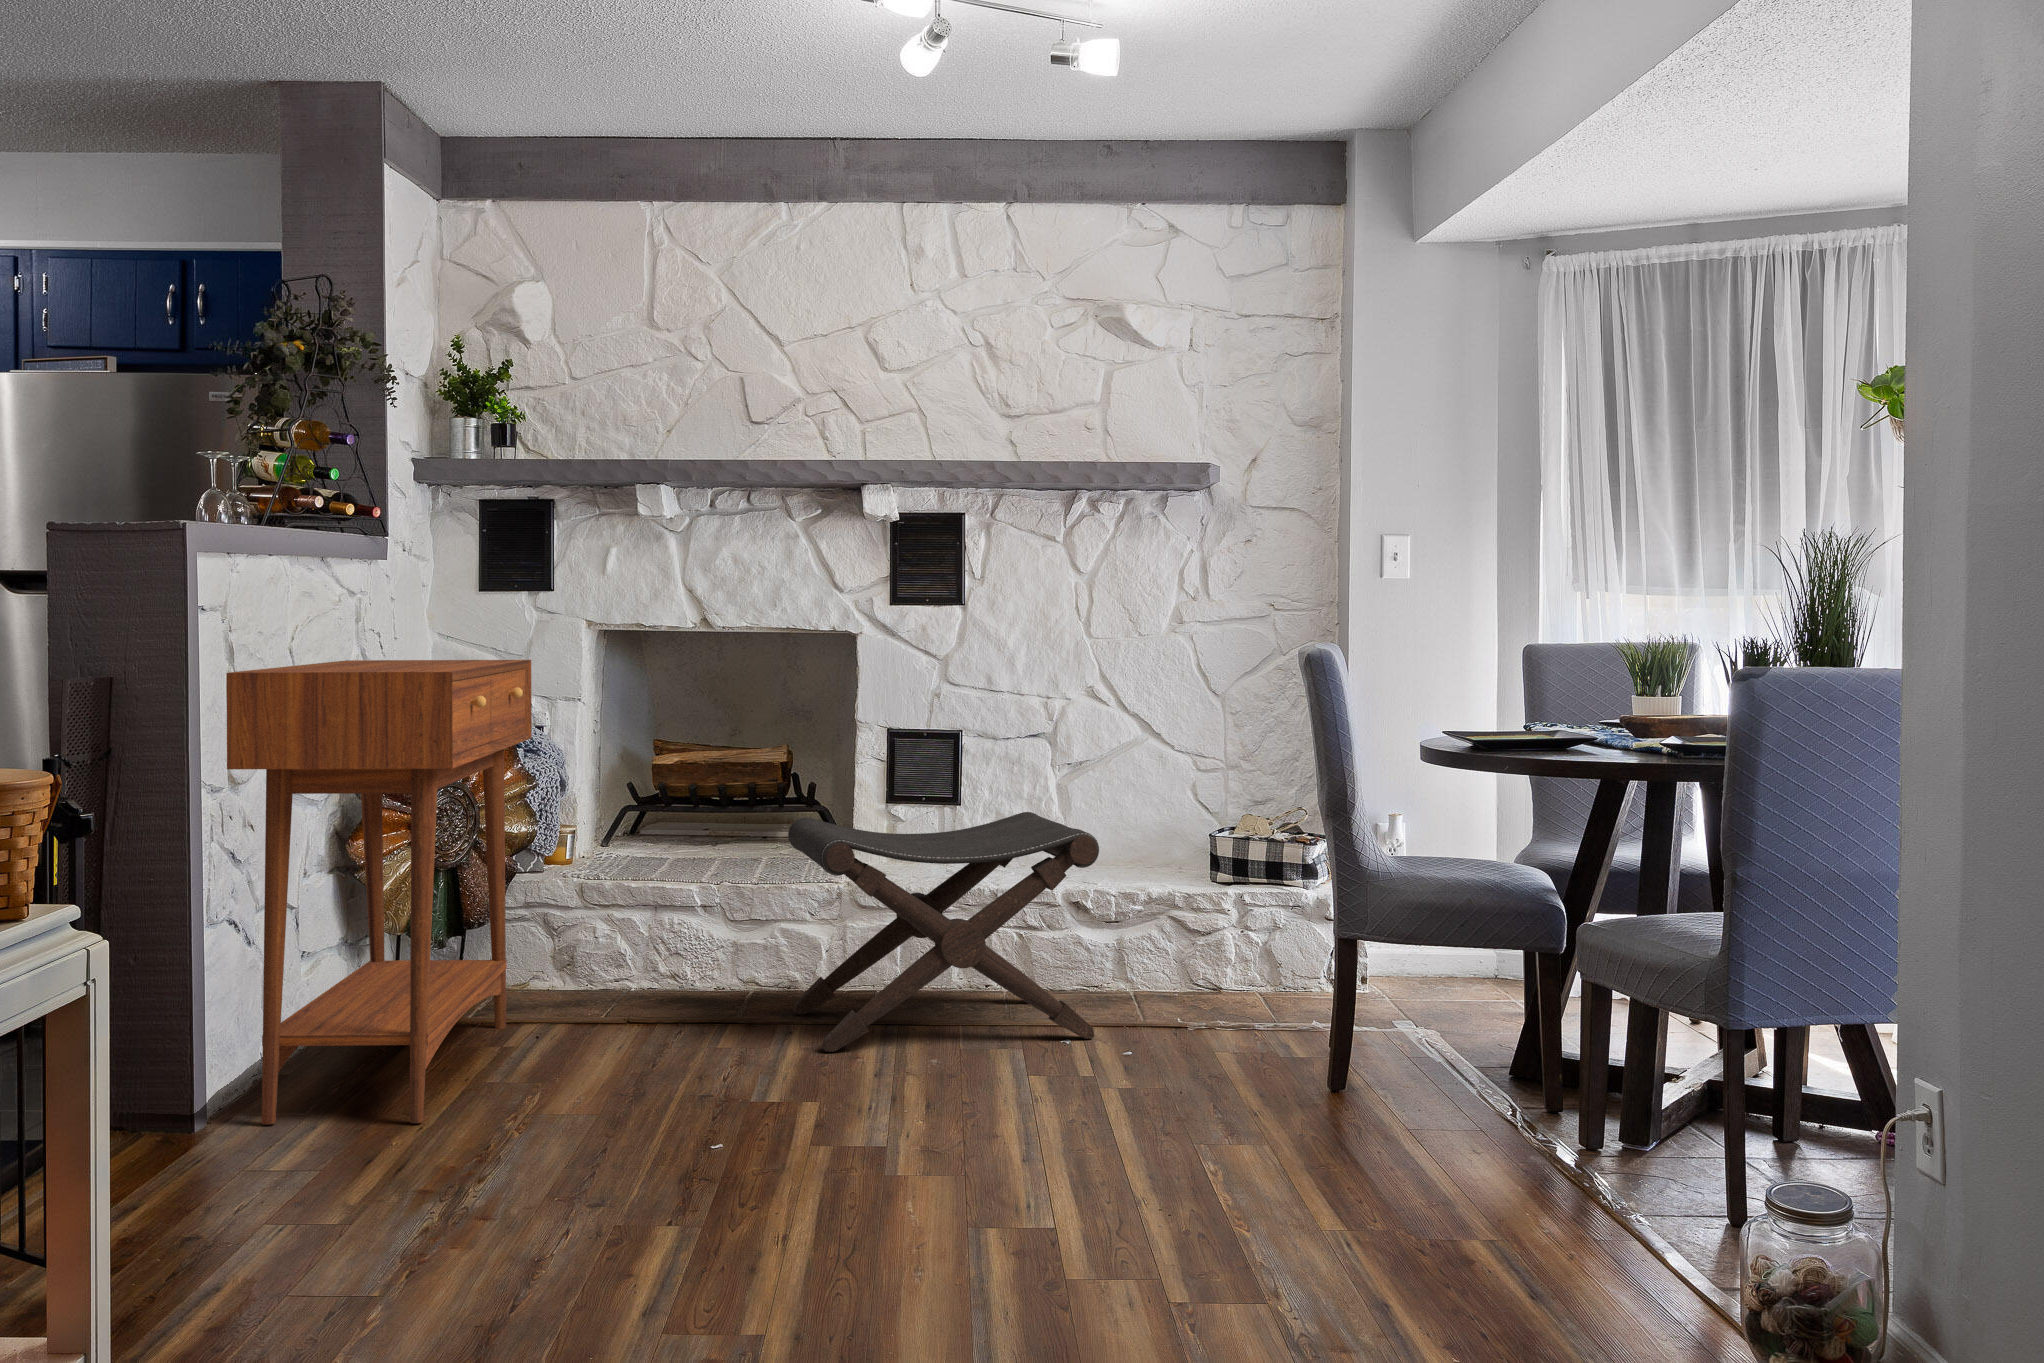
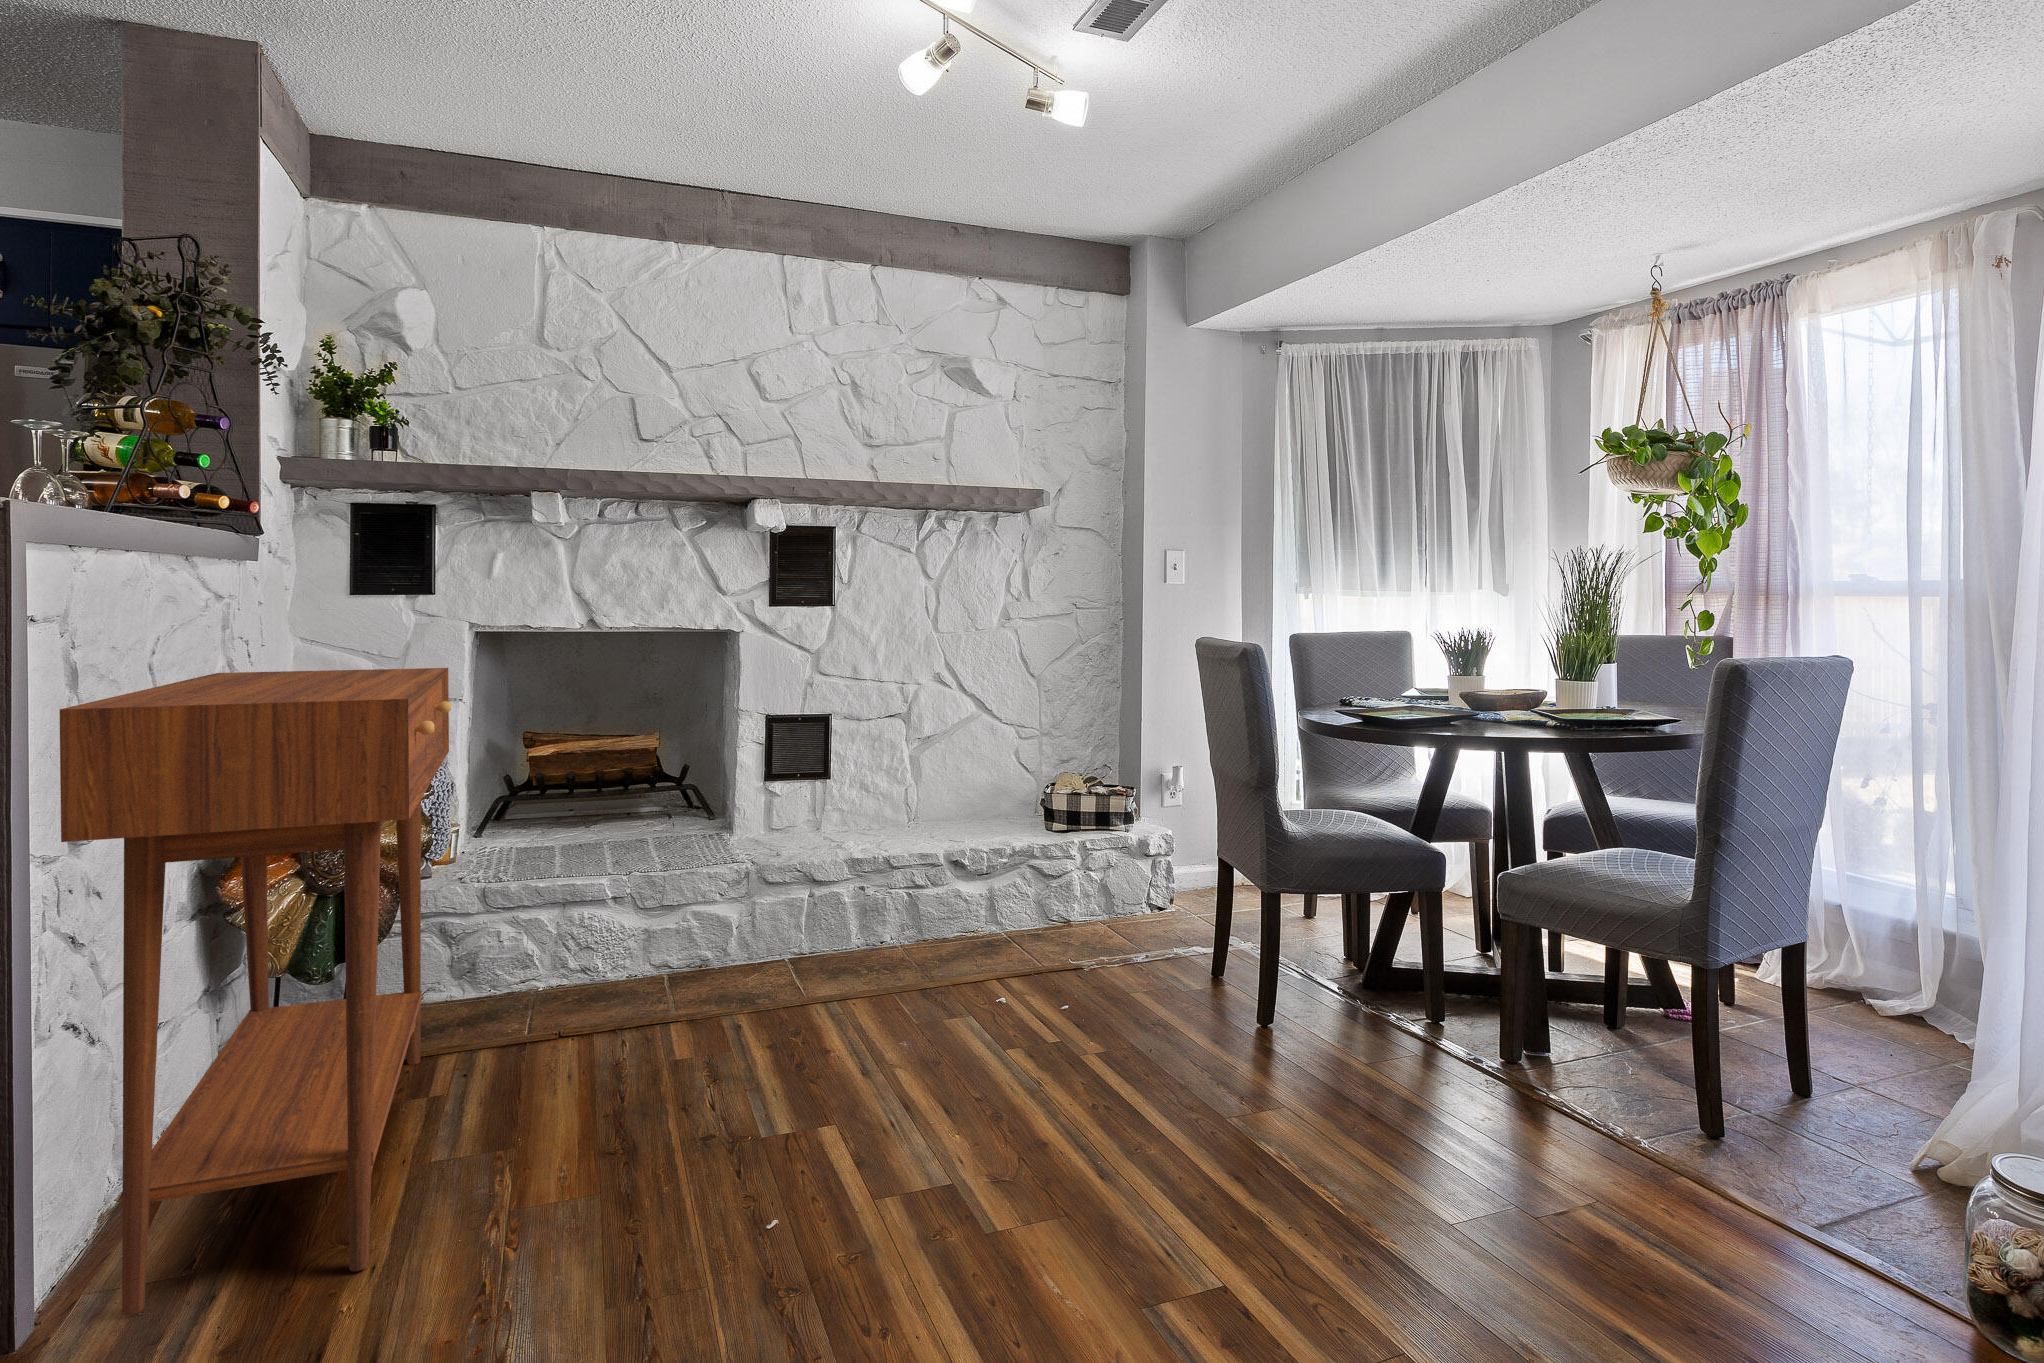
footstool: present [788,812,1099,1052] -> none [717,792,1032,1055]

